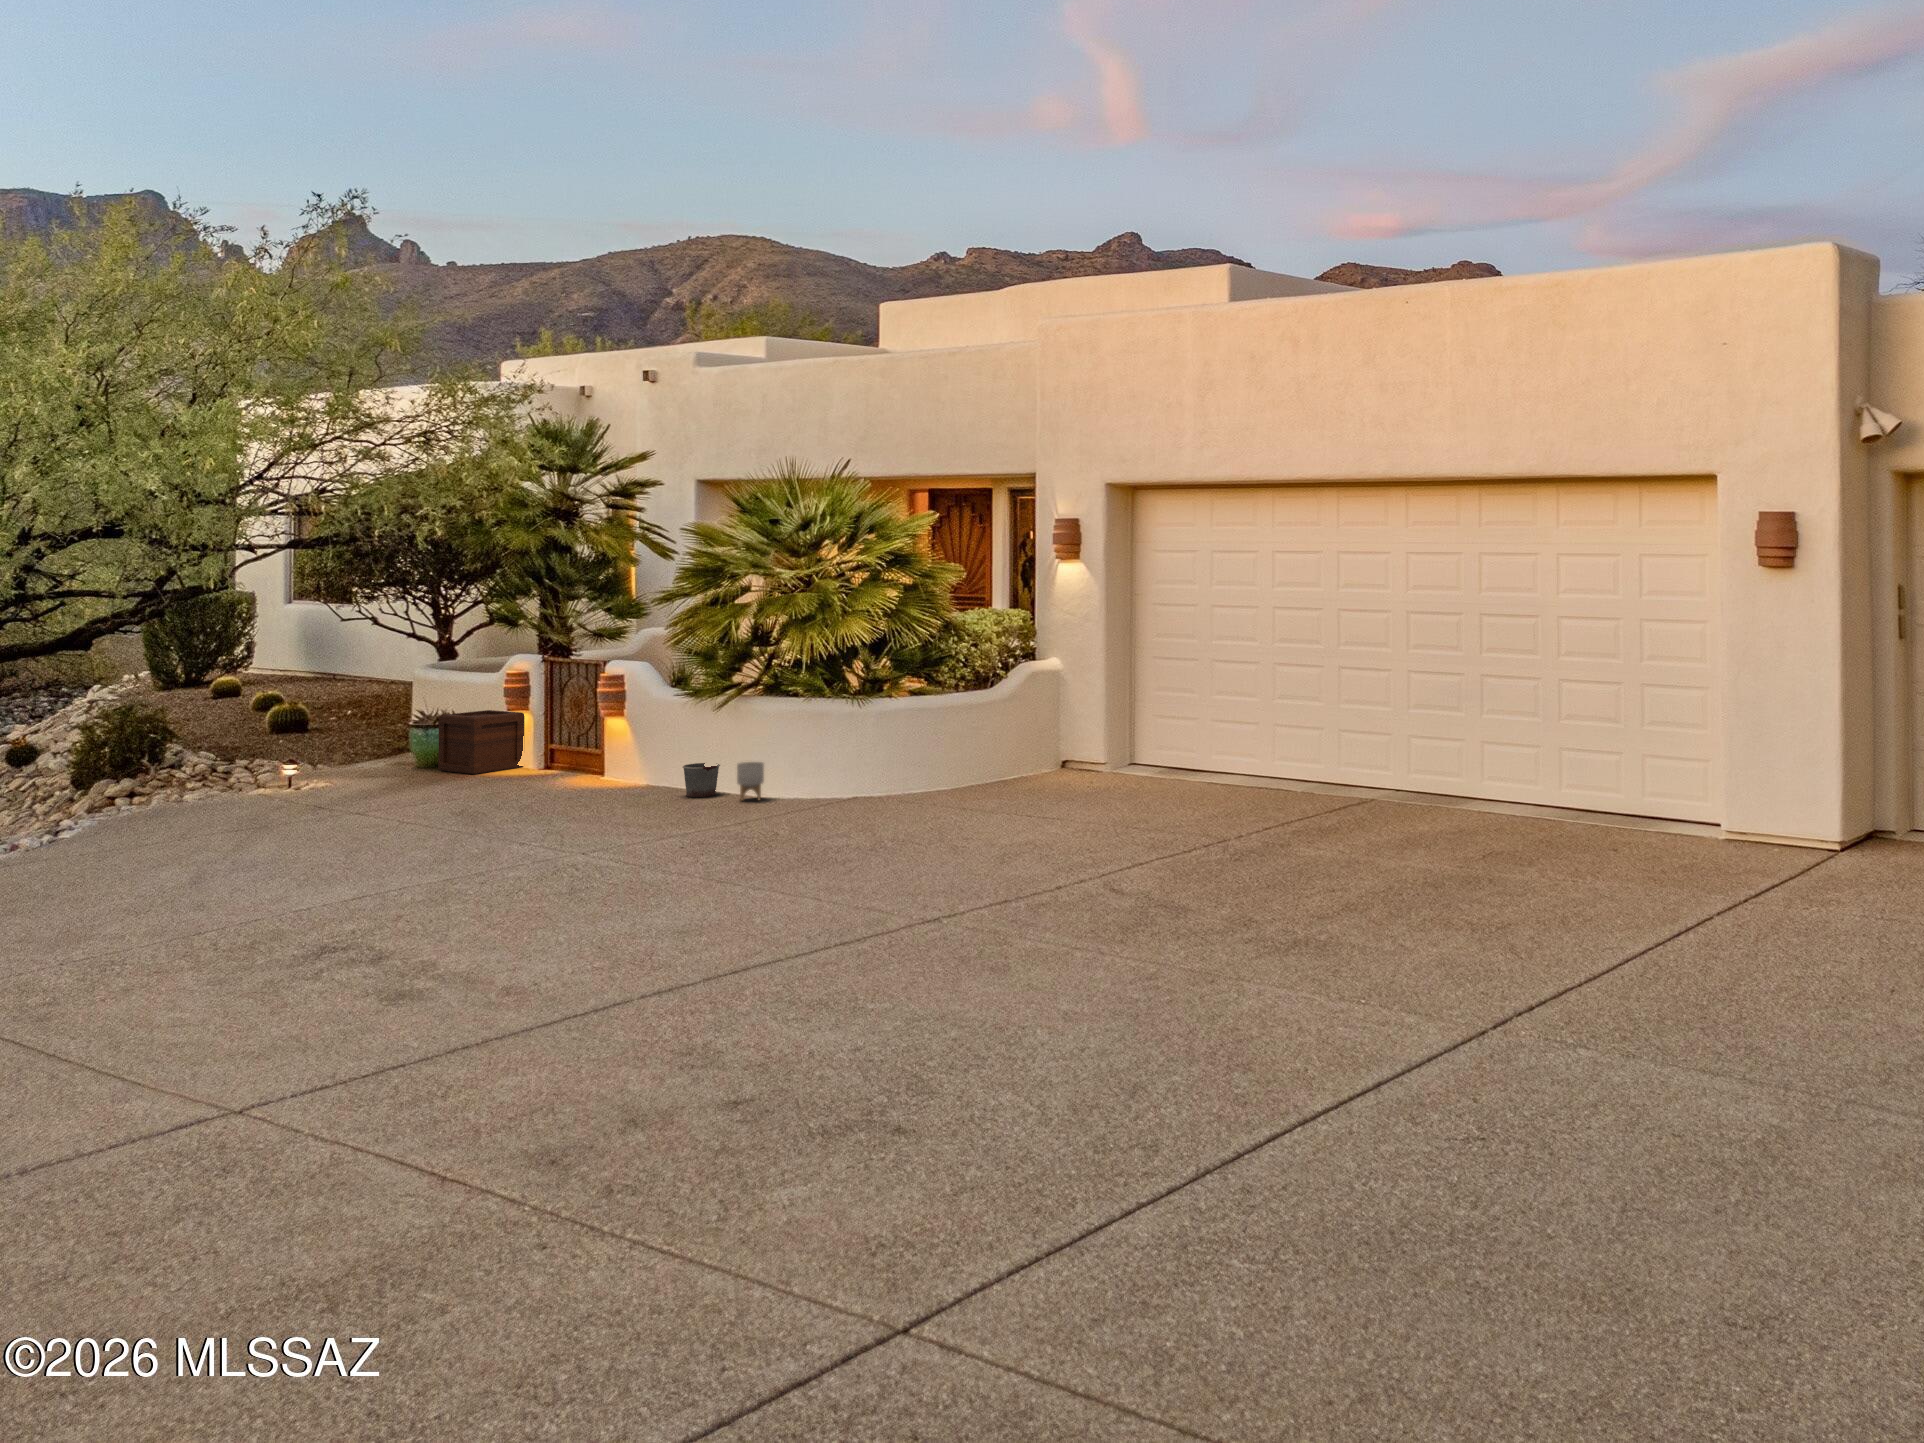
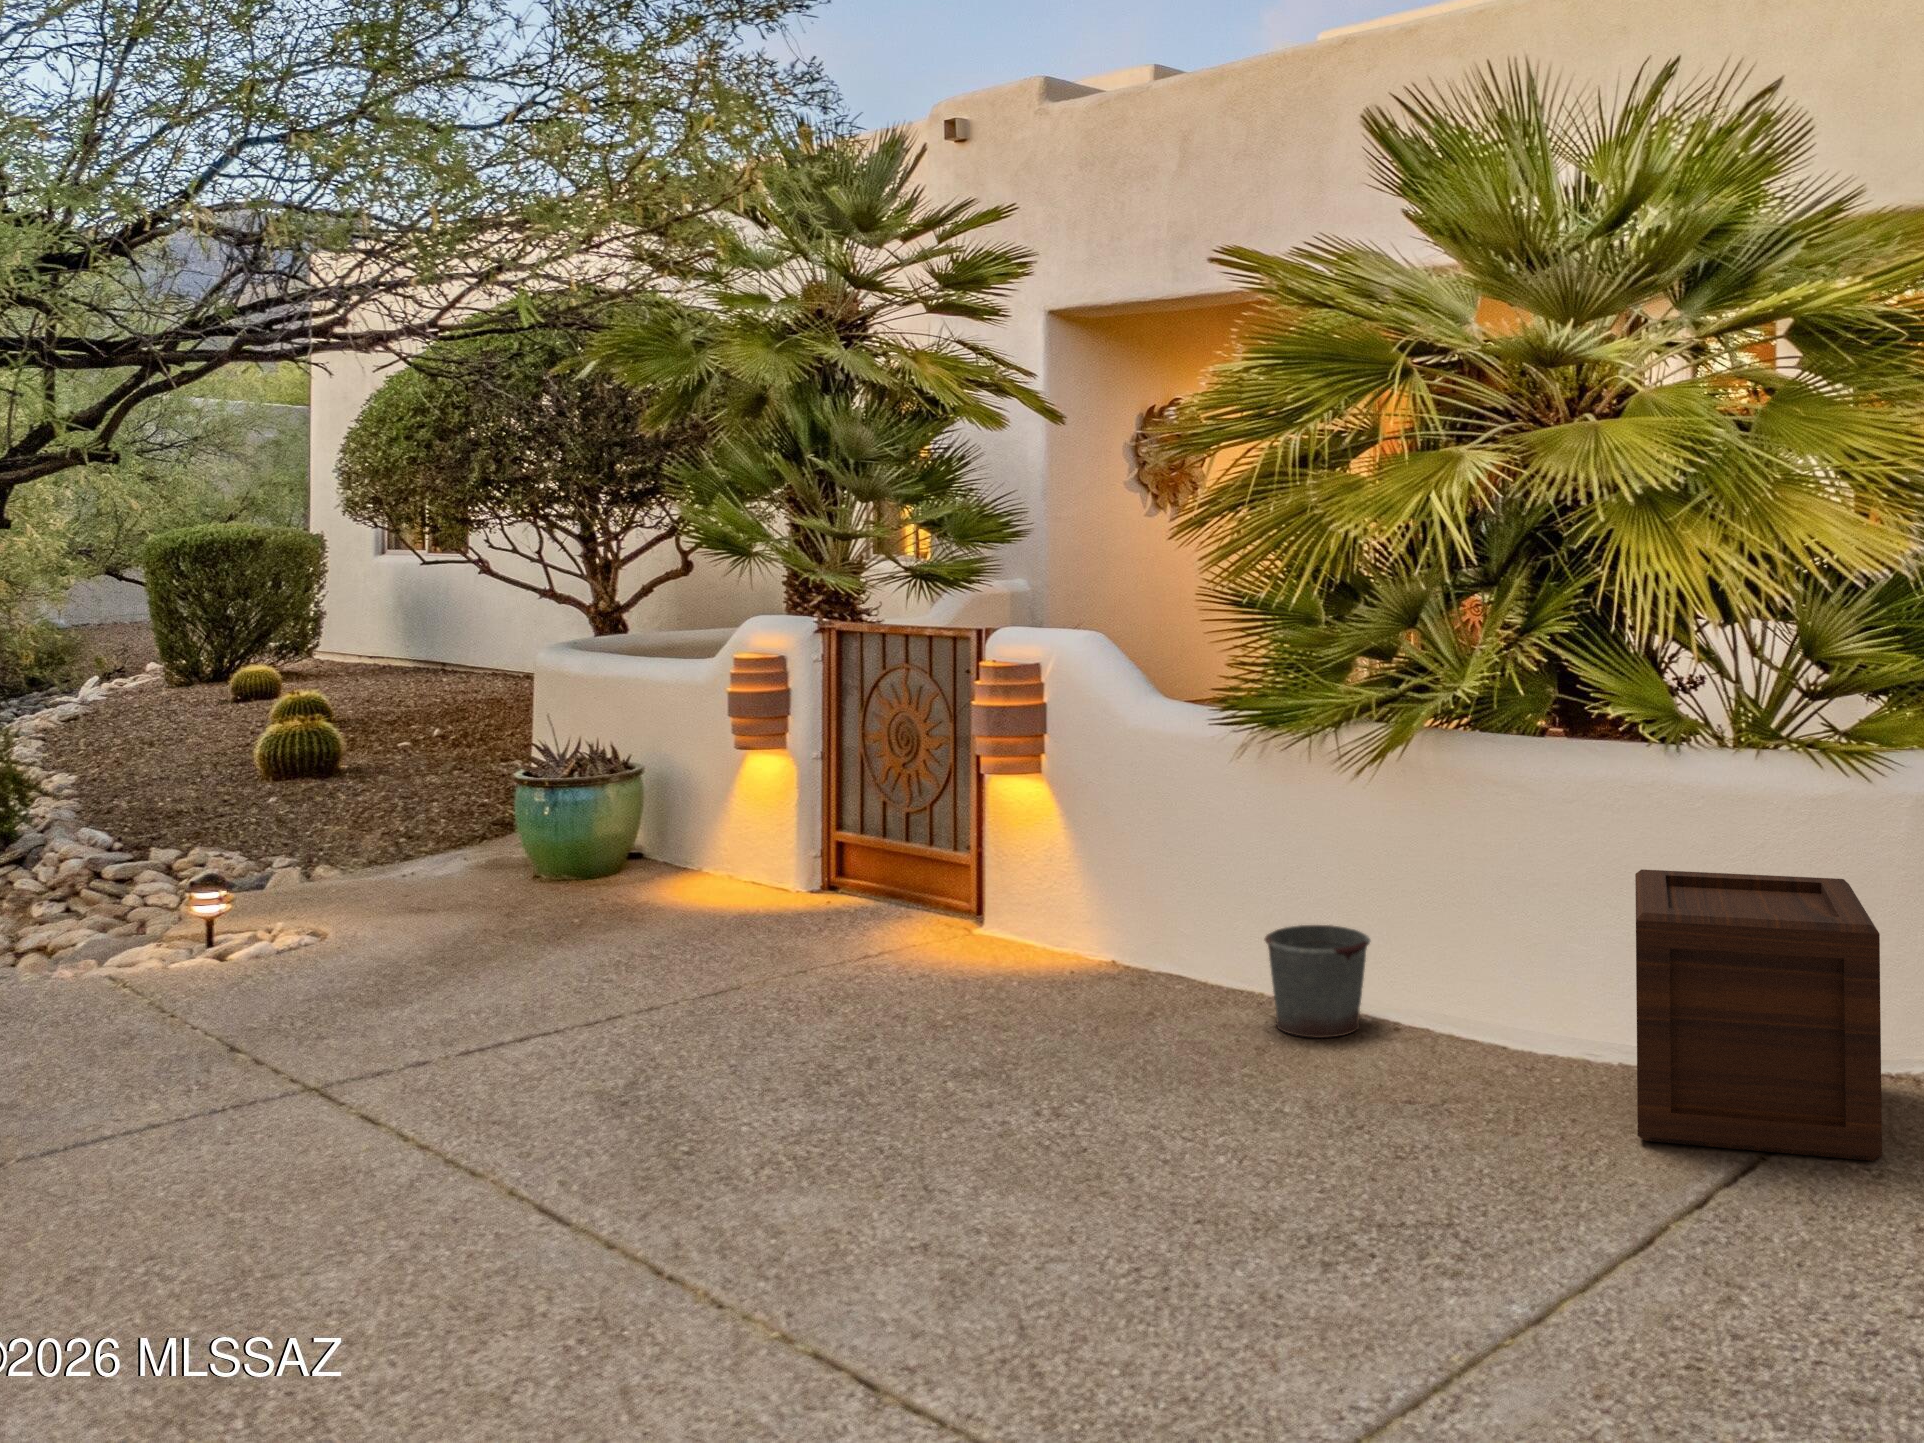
wooden crate: present [438,710,525,774] -> present [1635,869,1882,1161]
planter: present [737,762,764,801] -> none [1458,936,1540,1070]

